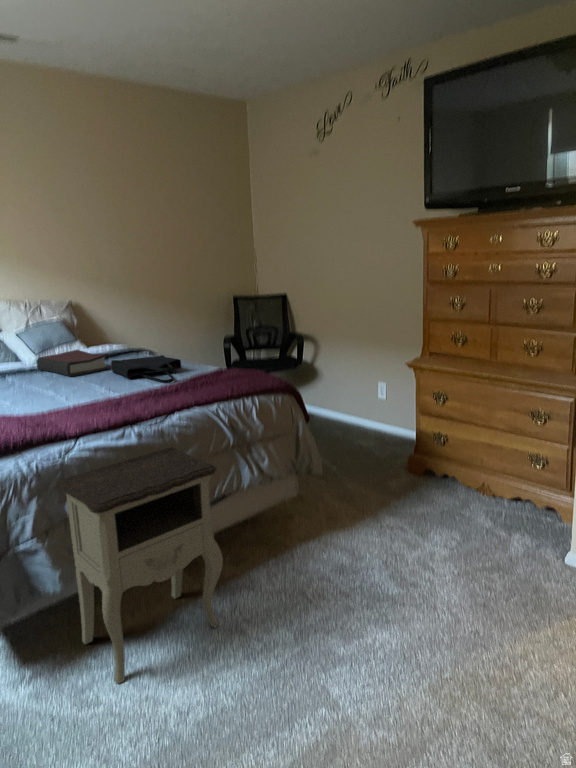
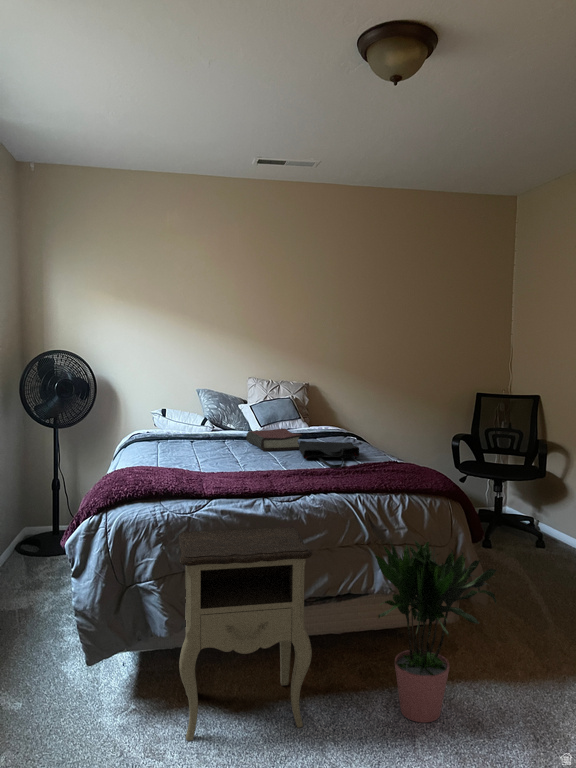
potted plant: none [249,420,363,585] -> present [375,541,497,723]

